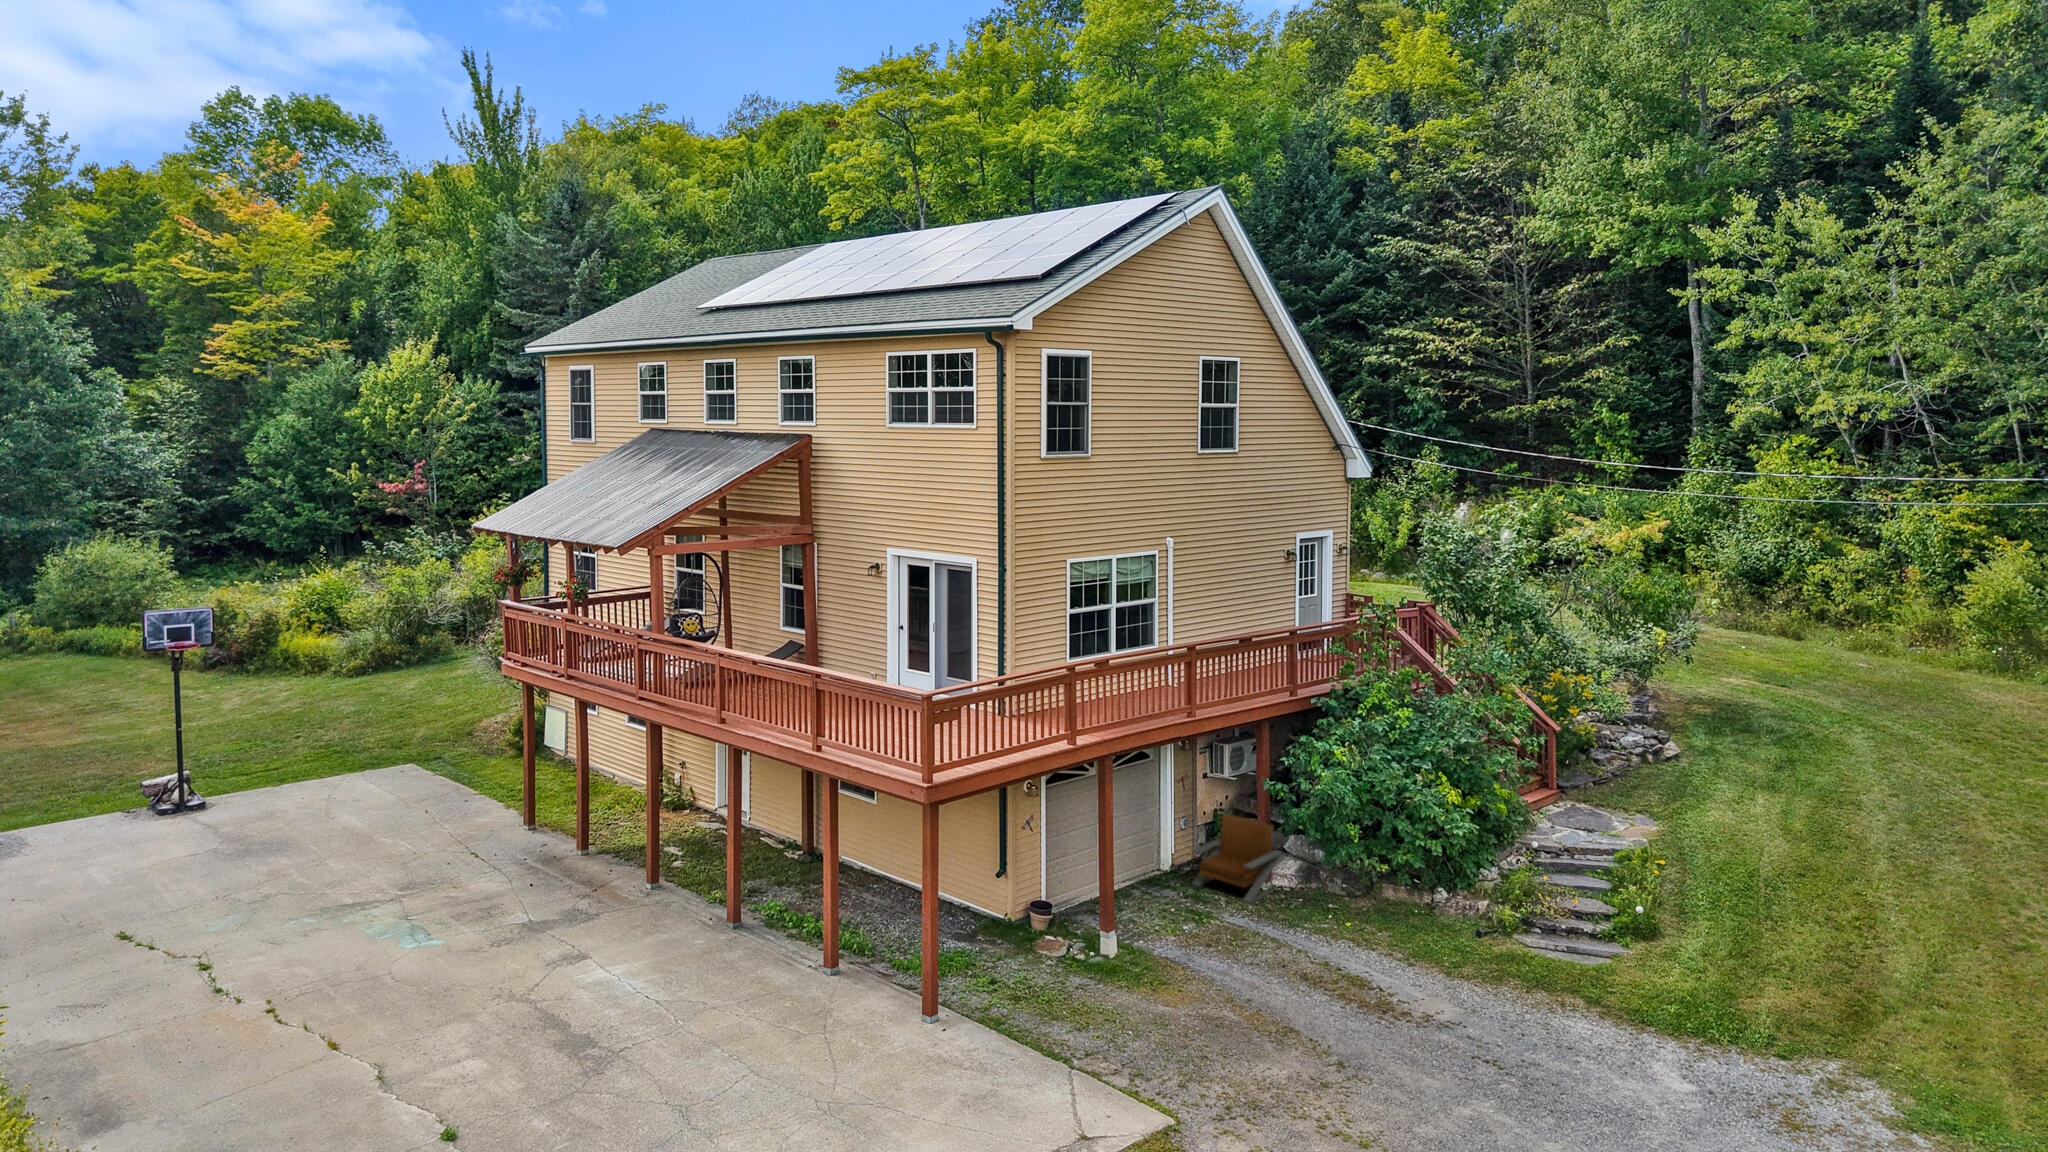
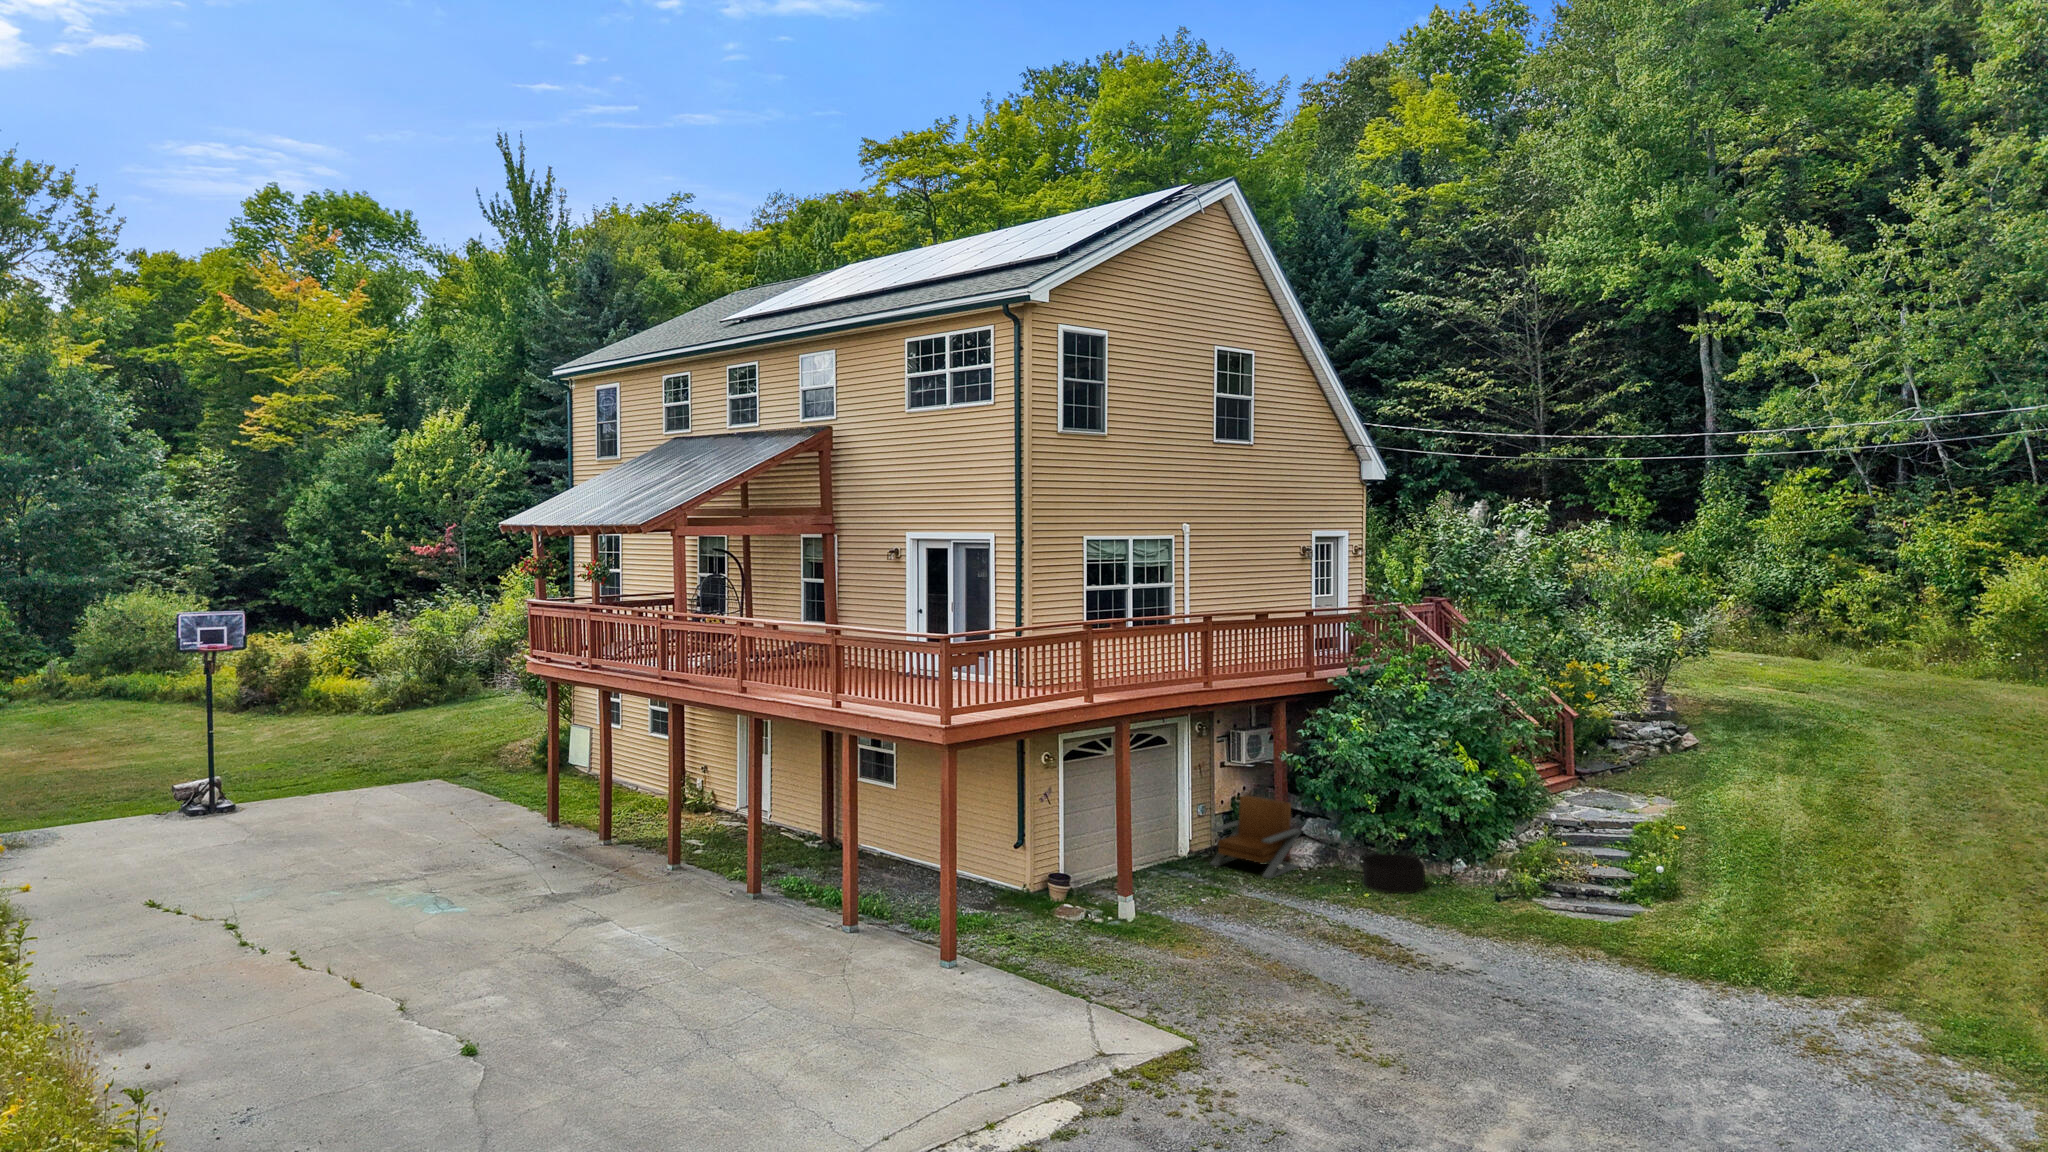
basket: none [1342,878,1404,923] -> present [1362,853,1425,893]

